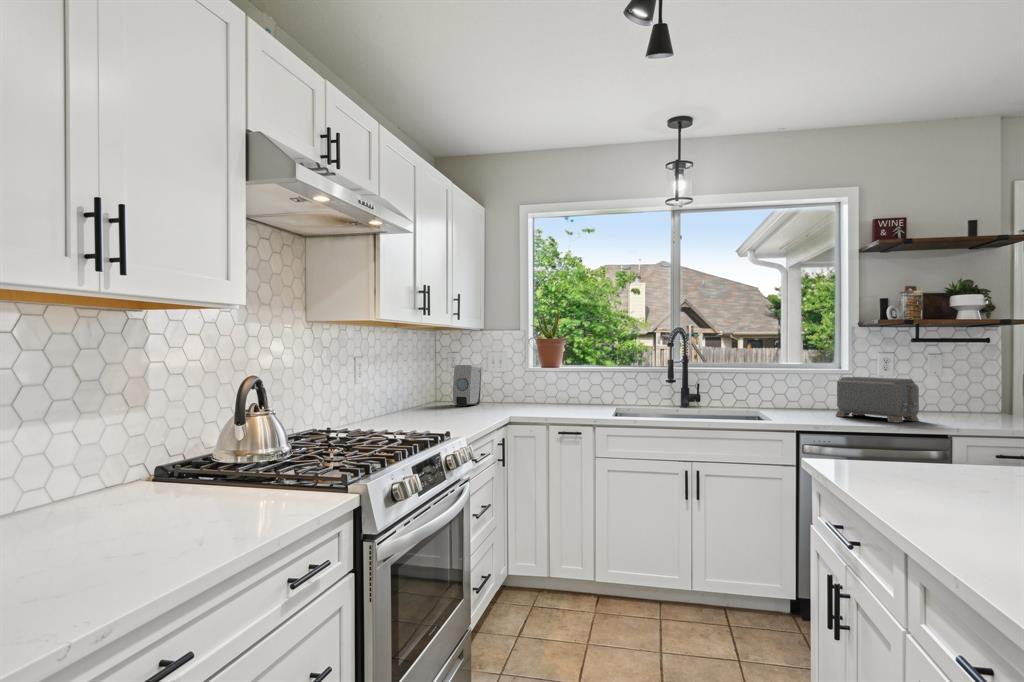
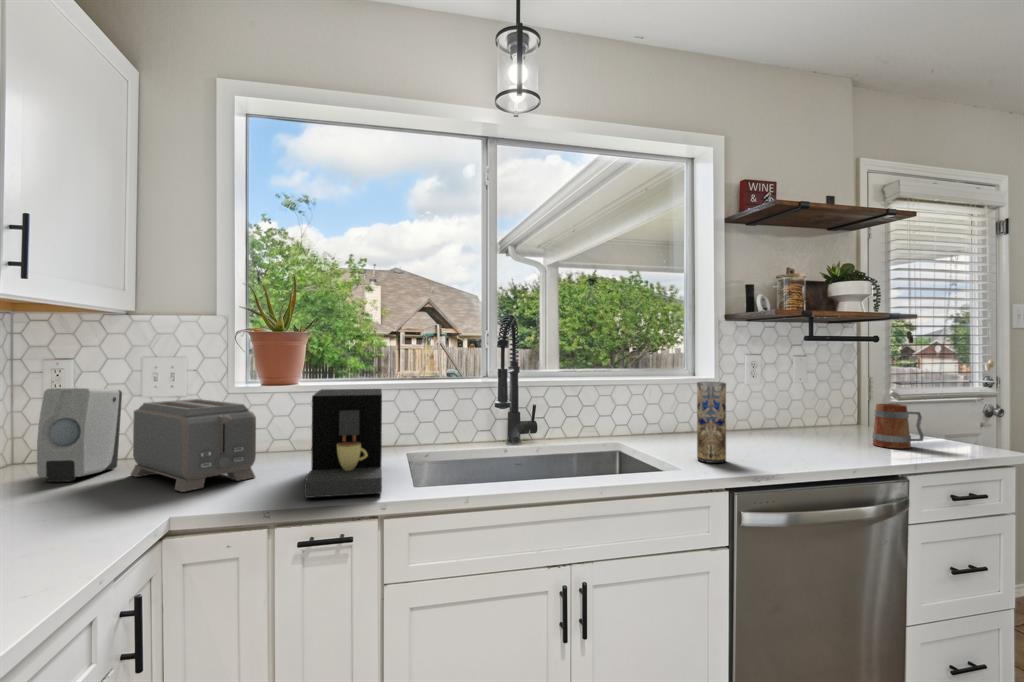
coffee maker: none [561,368,601,415] -> present [304,389,382,498]
vase: none [793,369,812,419] -> present [697,382,726,463]
toaster: present [835,377,919,423] -> present [131,399,256,492]
mug: none [961,390,1000,423] -> present [872,404,924,449]

